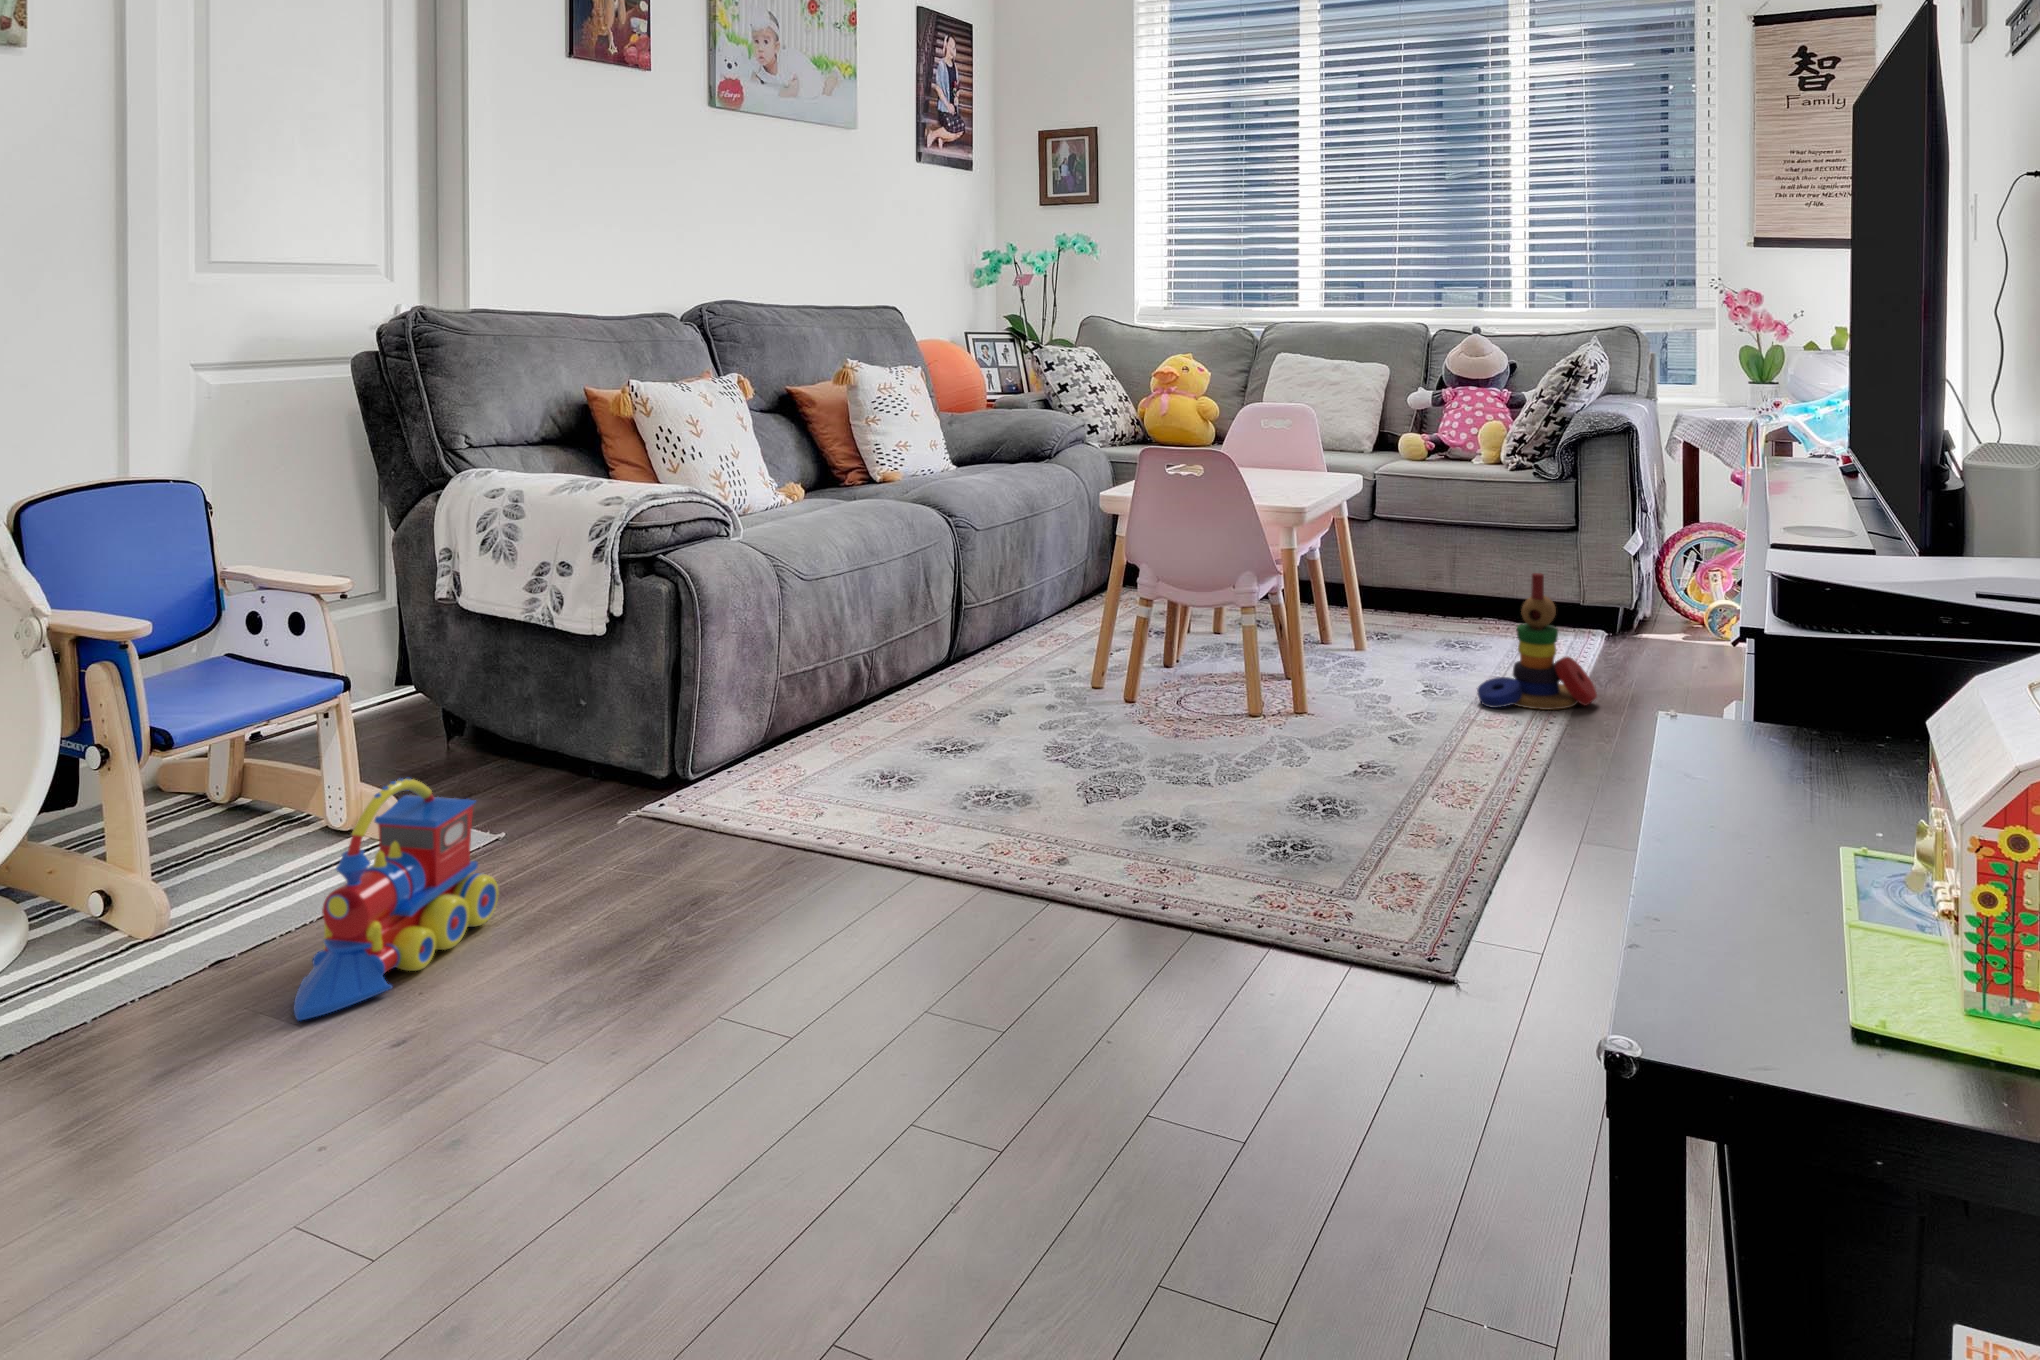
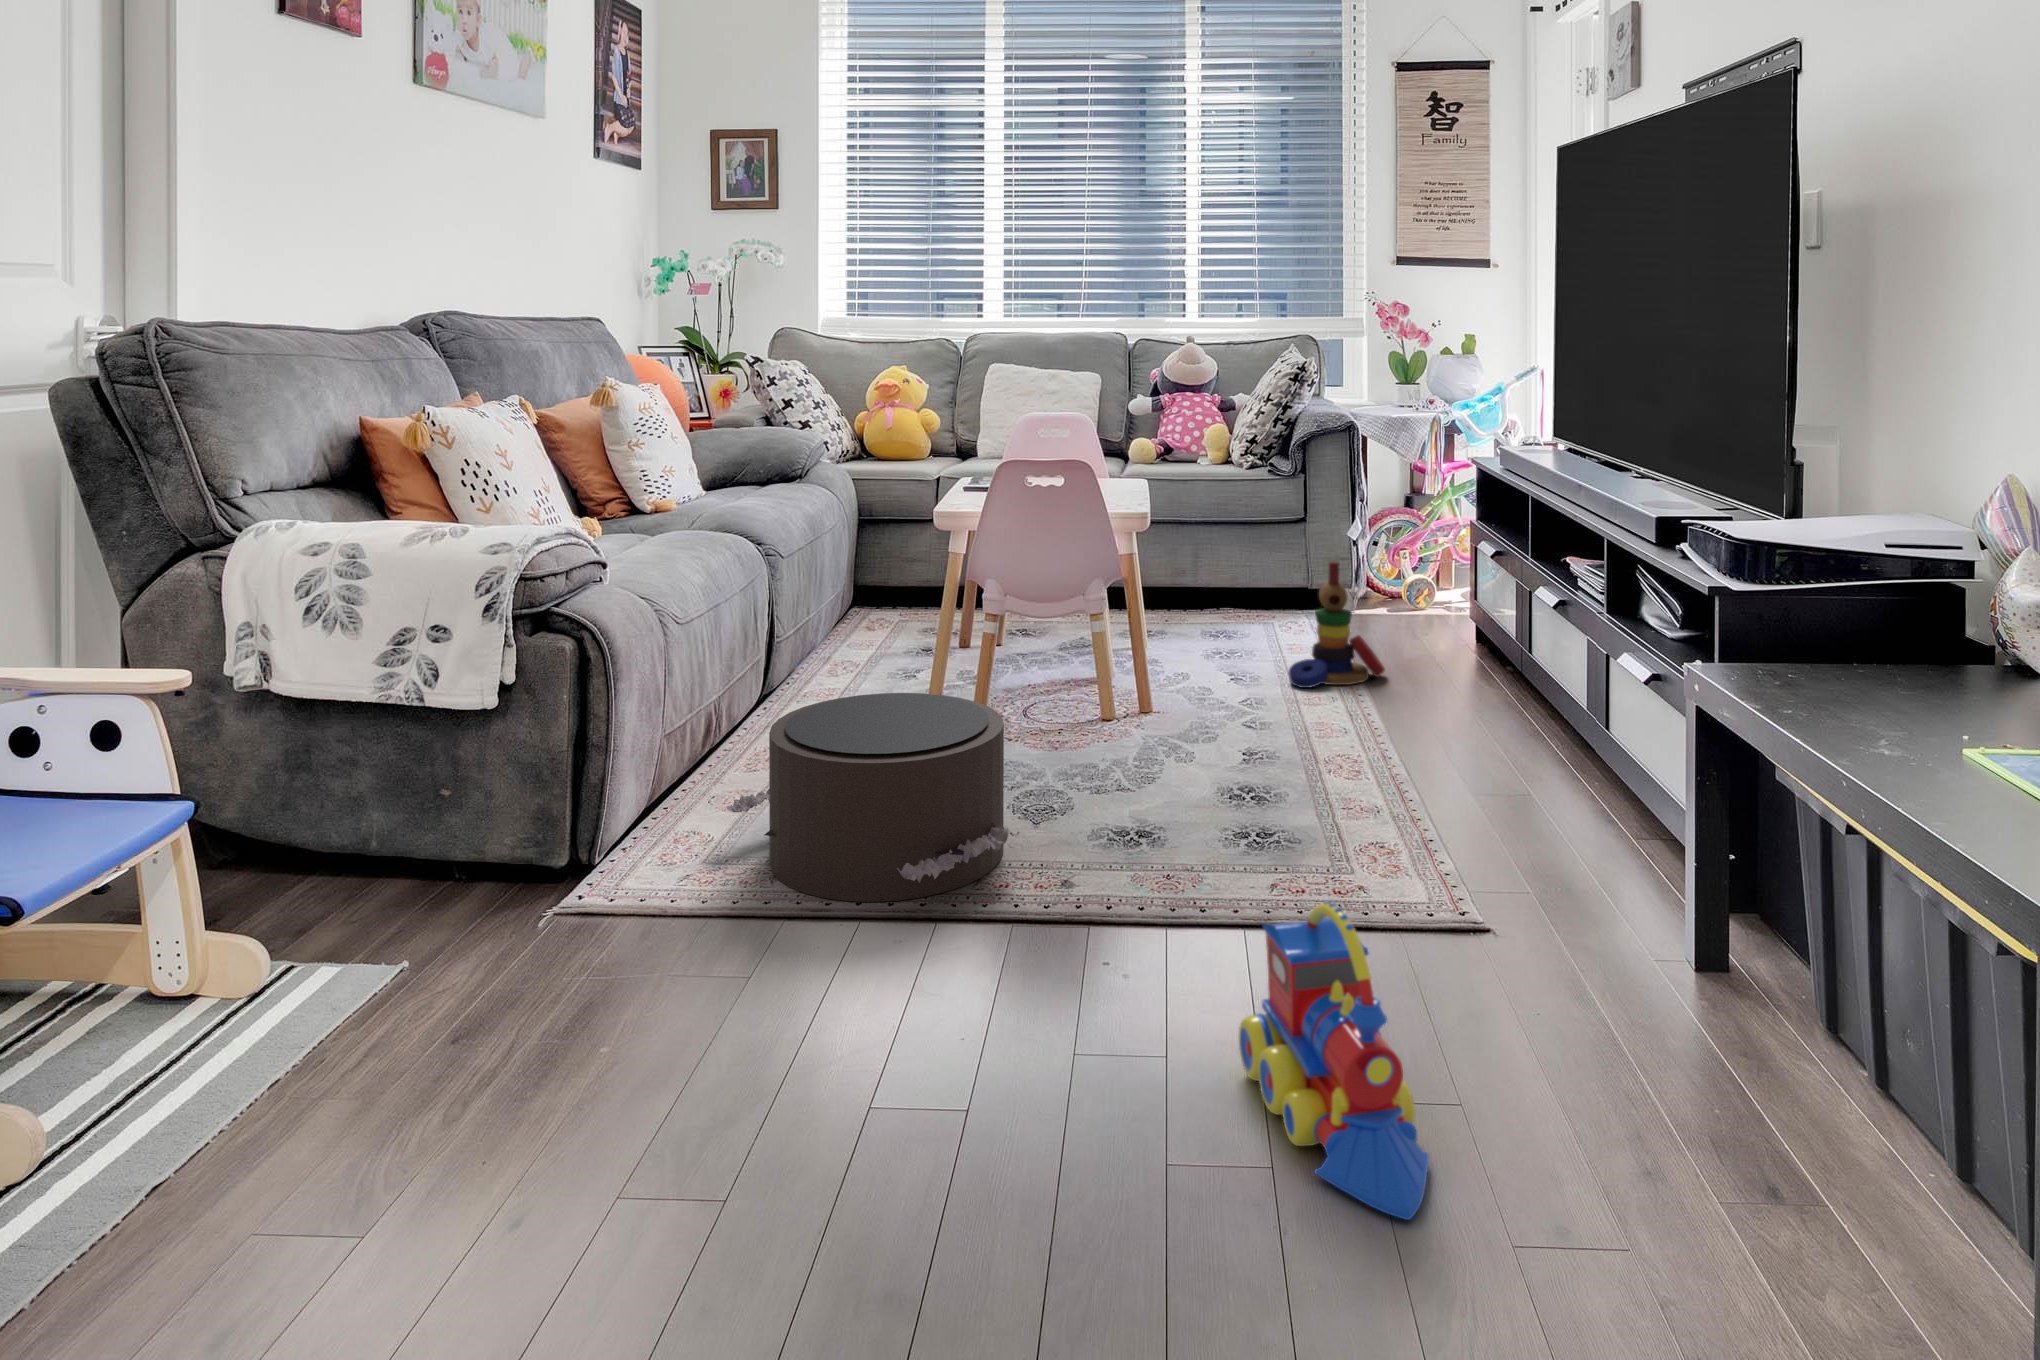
pouf: none [805,660,1038,853] -> present [726,693,1019,902]
toy train: present [293,778,499,1021] -> present [1239,901,1429,1220]

